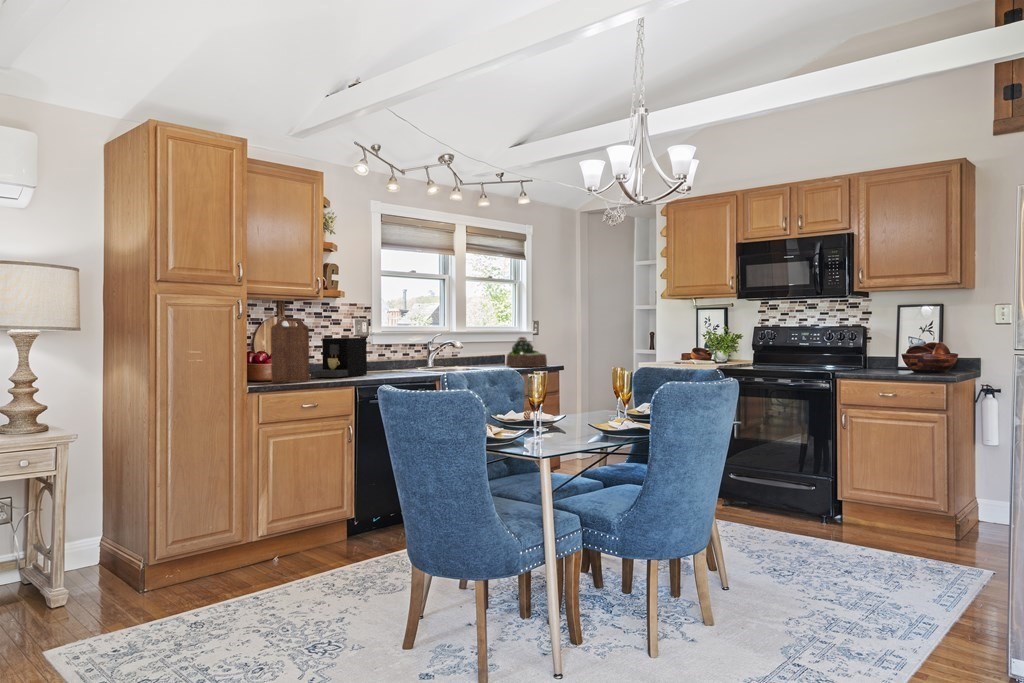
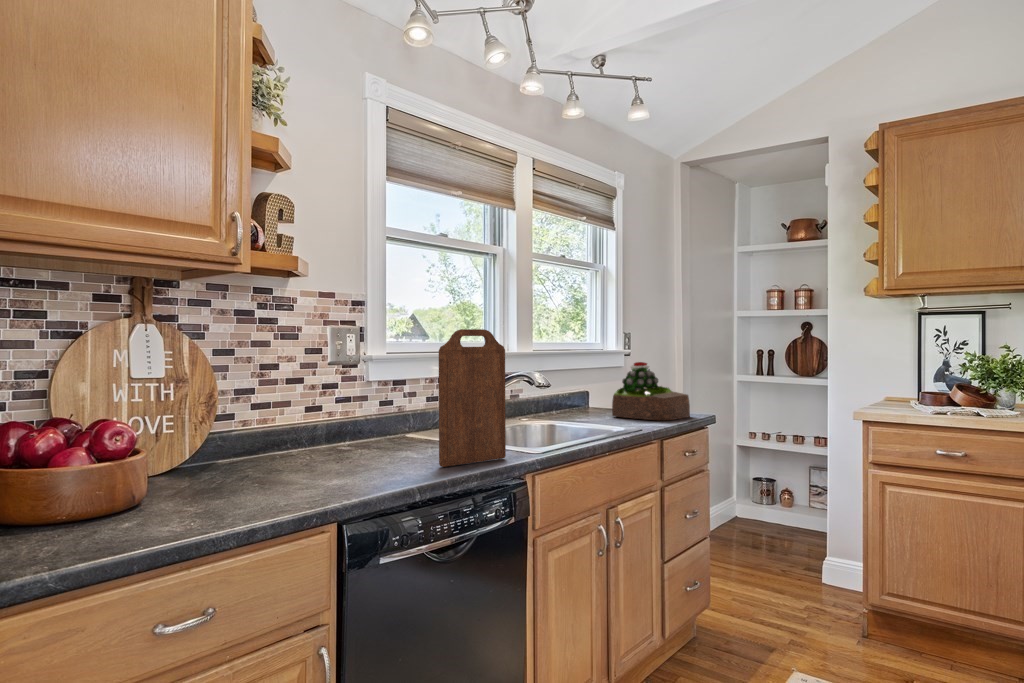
cutting board: present [271,318,310,382] -> present [439,329,506,467]
coffee maker: present [311,338,367,377] -> none [212,372,364,492]

